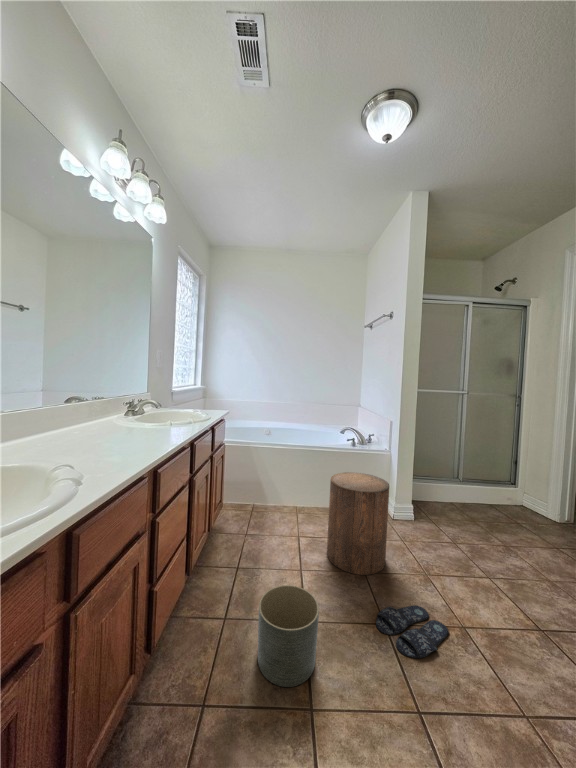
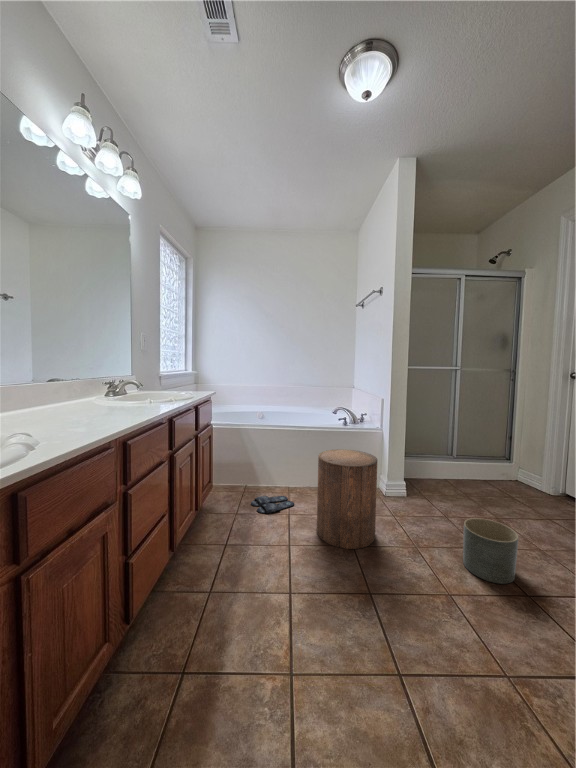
planter: present [258,585,319,687] -> present [463,518,518,584]
slippers: present [376,605,449,658] -> present [251,496,294,513]

